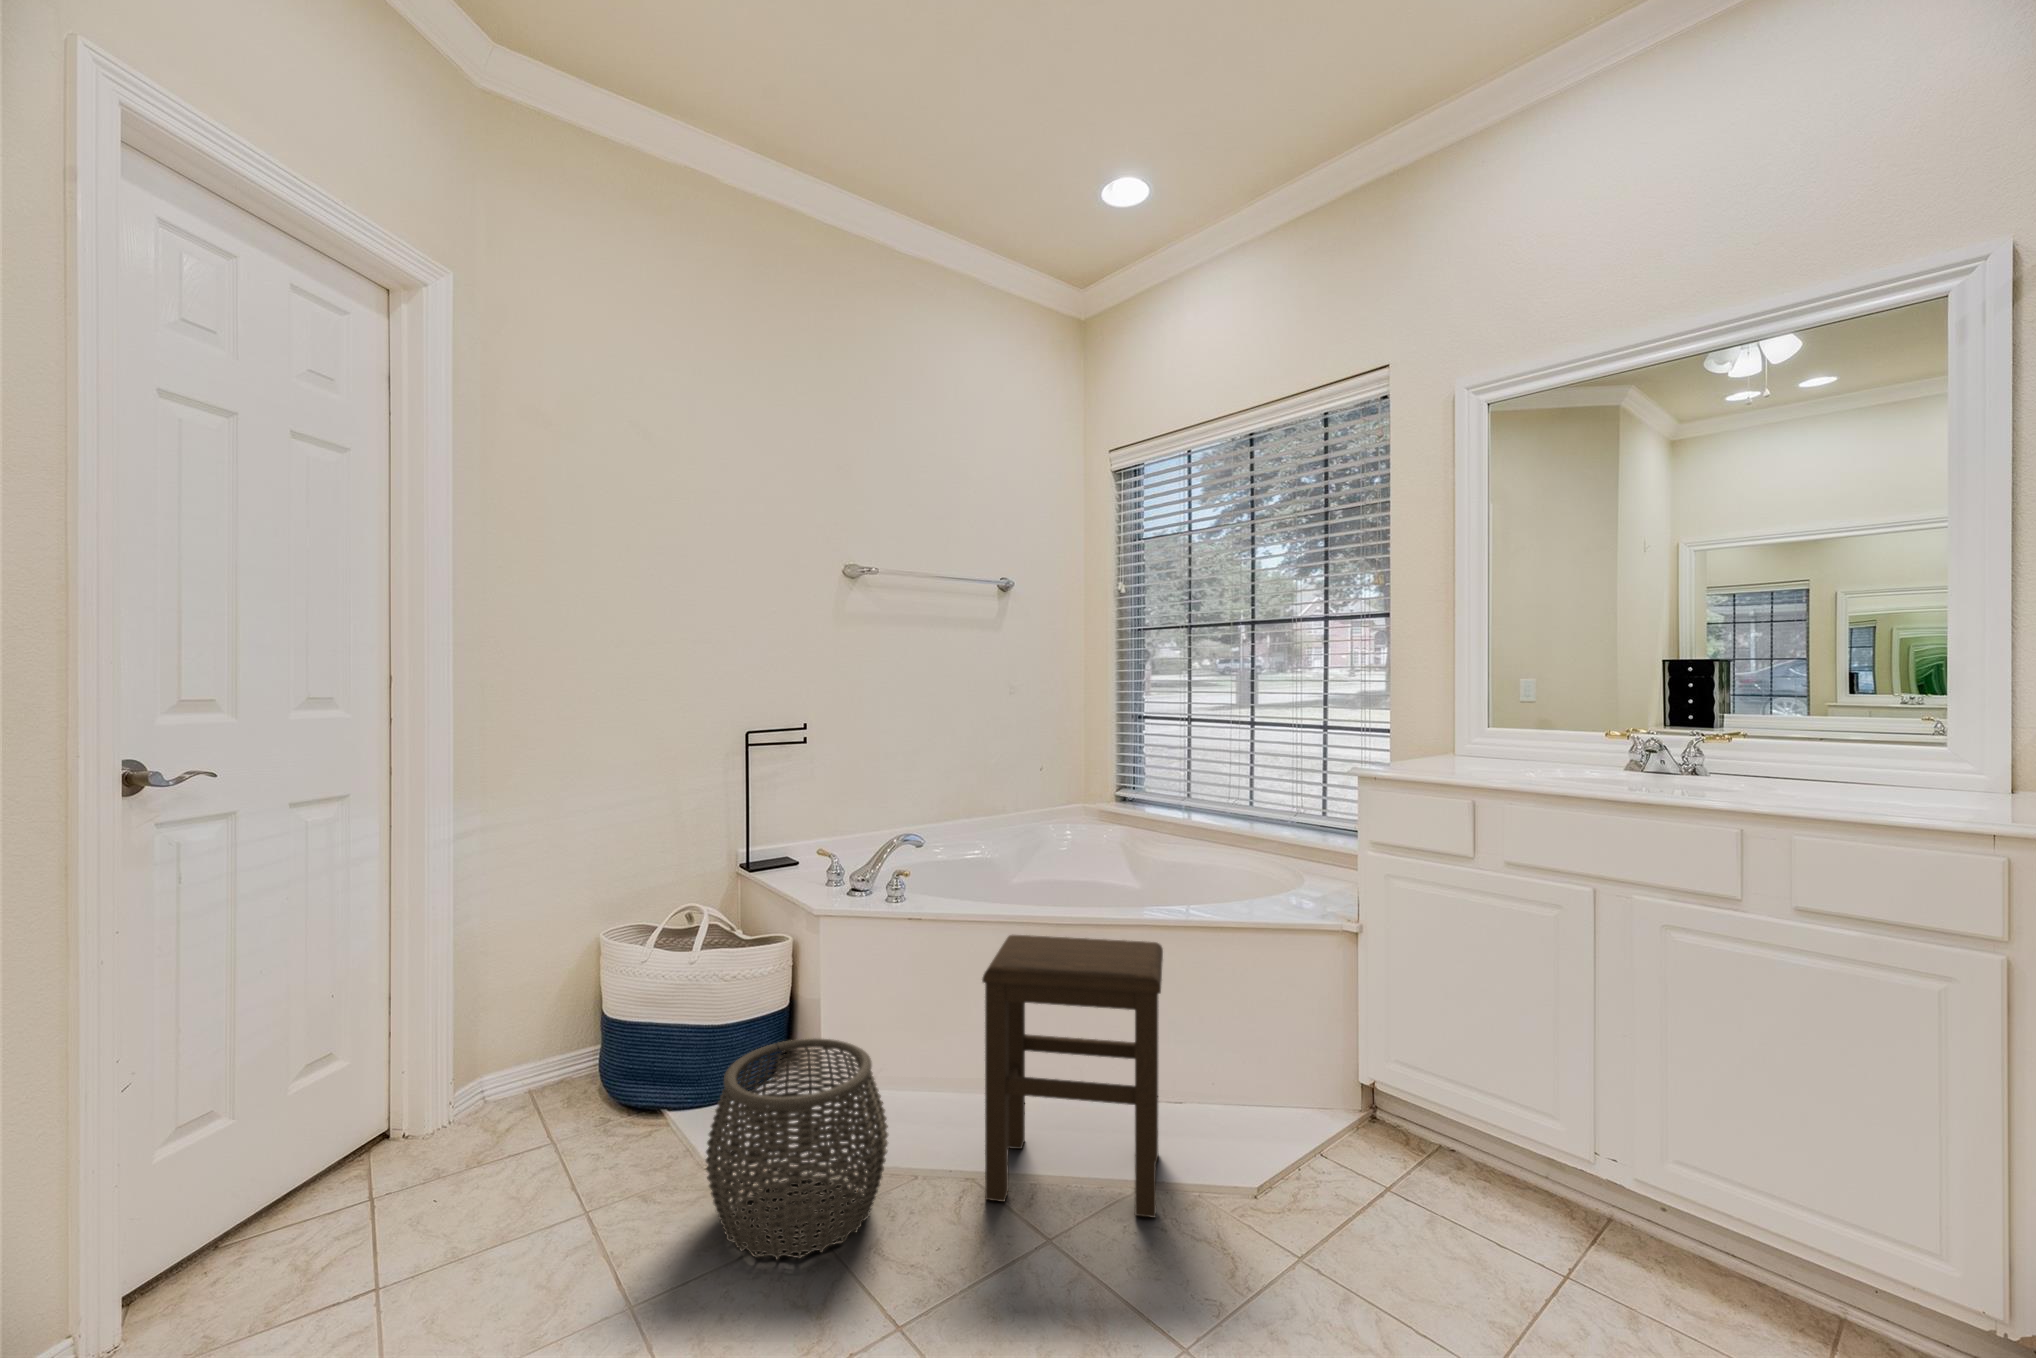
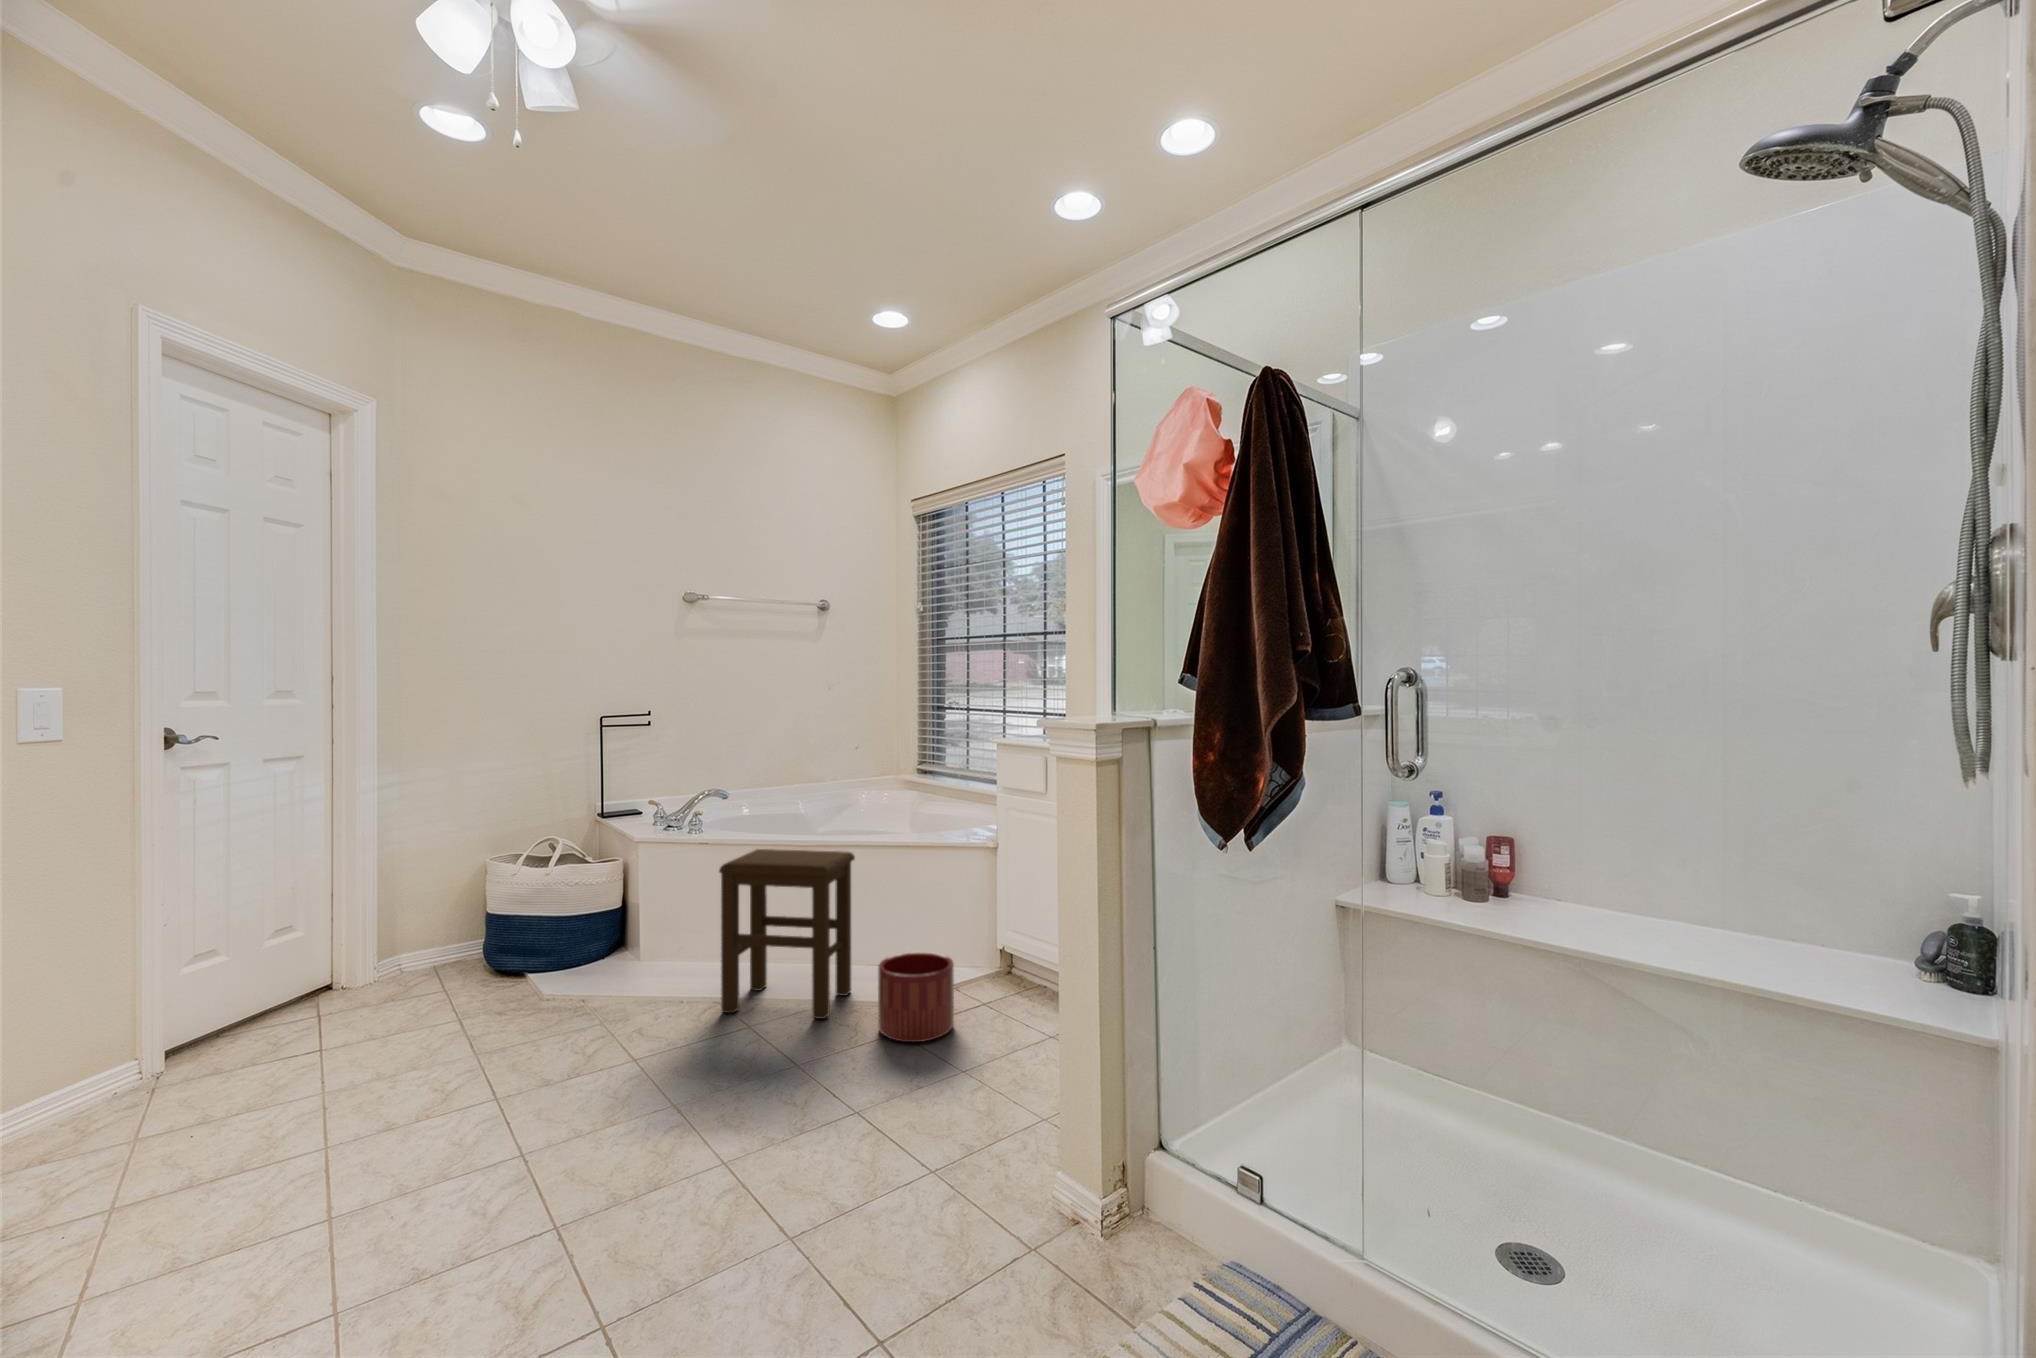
woven basket: present [706,1038,888,1260] -> none [533,913,657,1038]
planter: none [1251,1109,1378,1279] -> present [878,952,954,1042]

